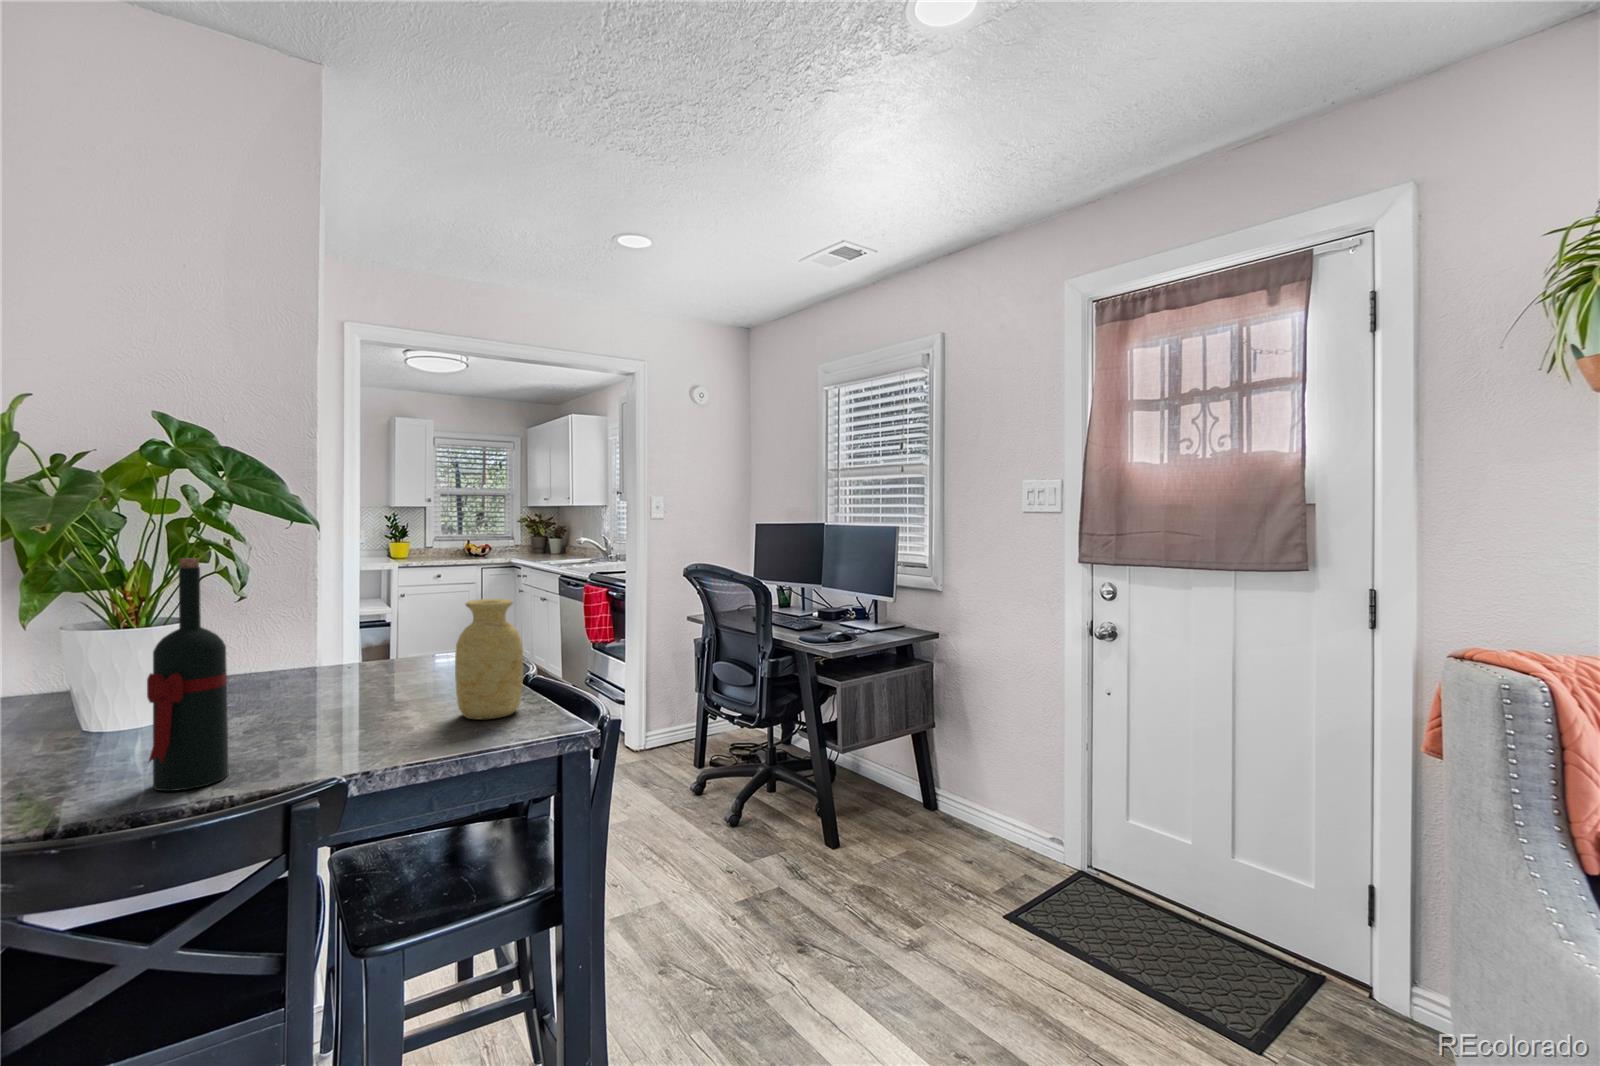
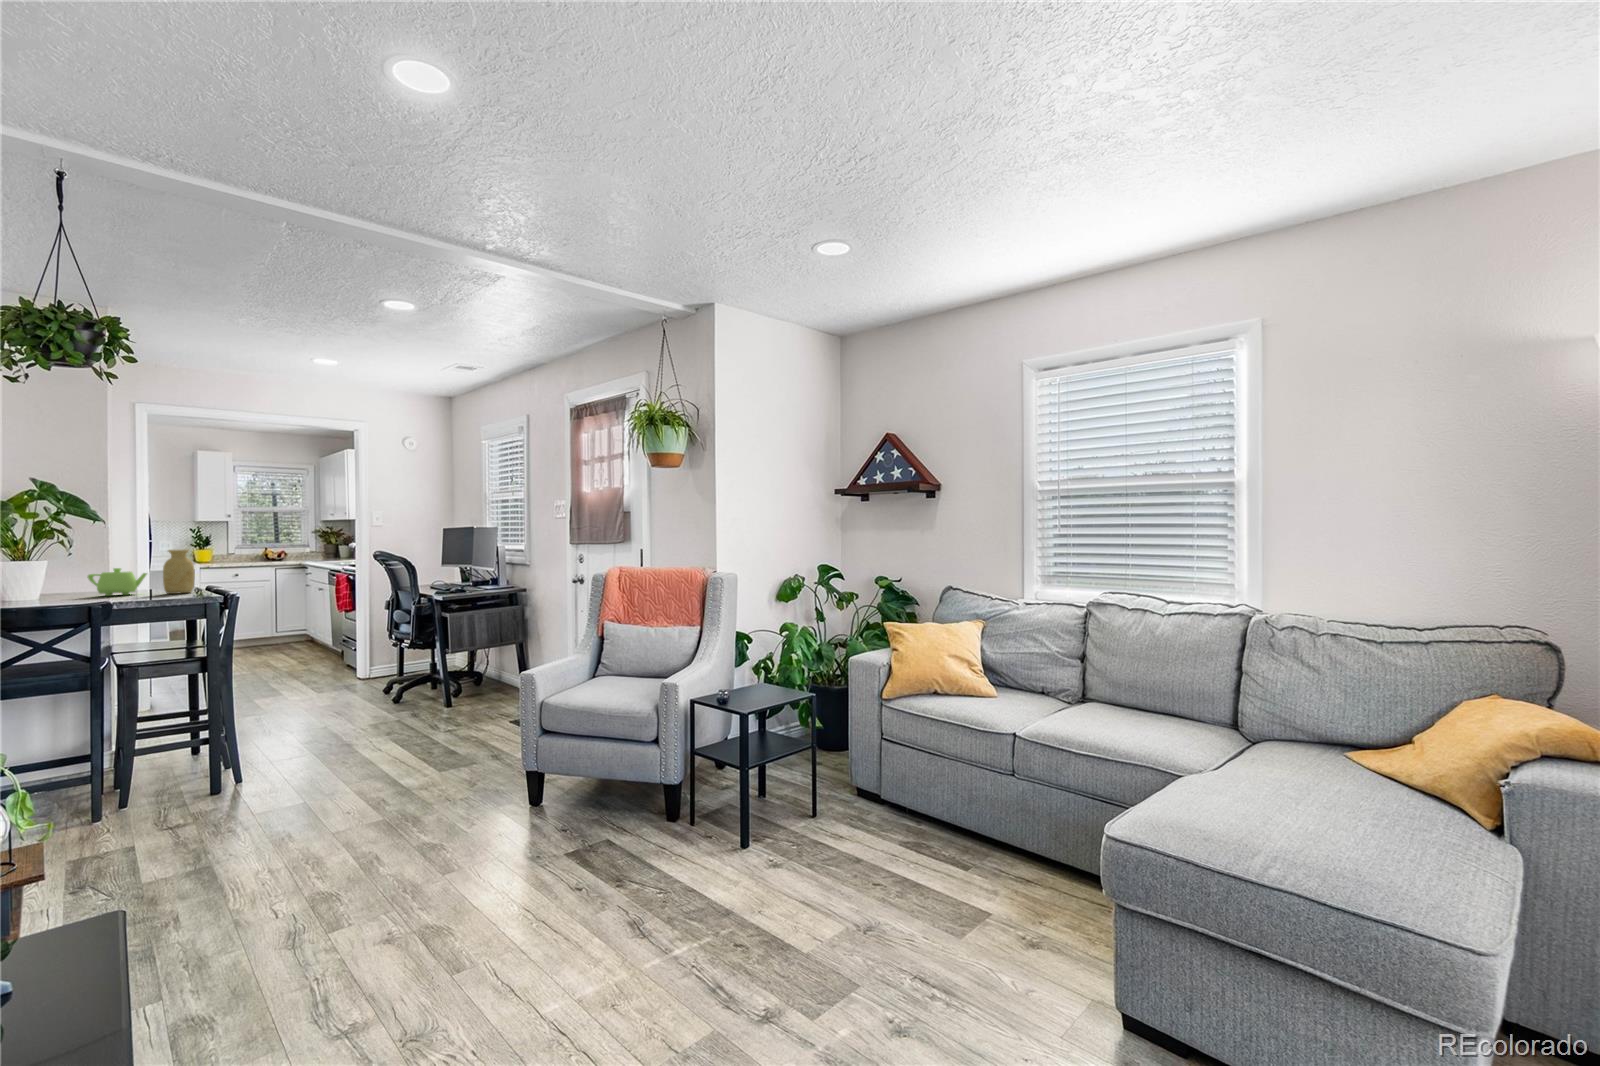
wine bottle: present [147,558,229,791] -> none [38,530,66,603]
teapot: none [280,647,415,726] -> present [87,568,147,596]

